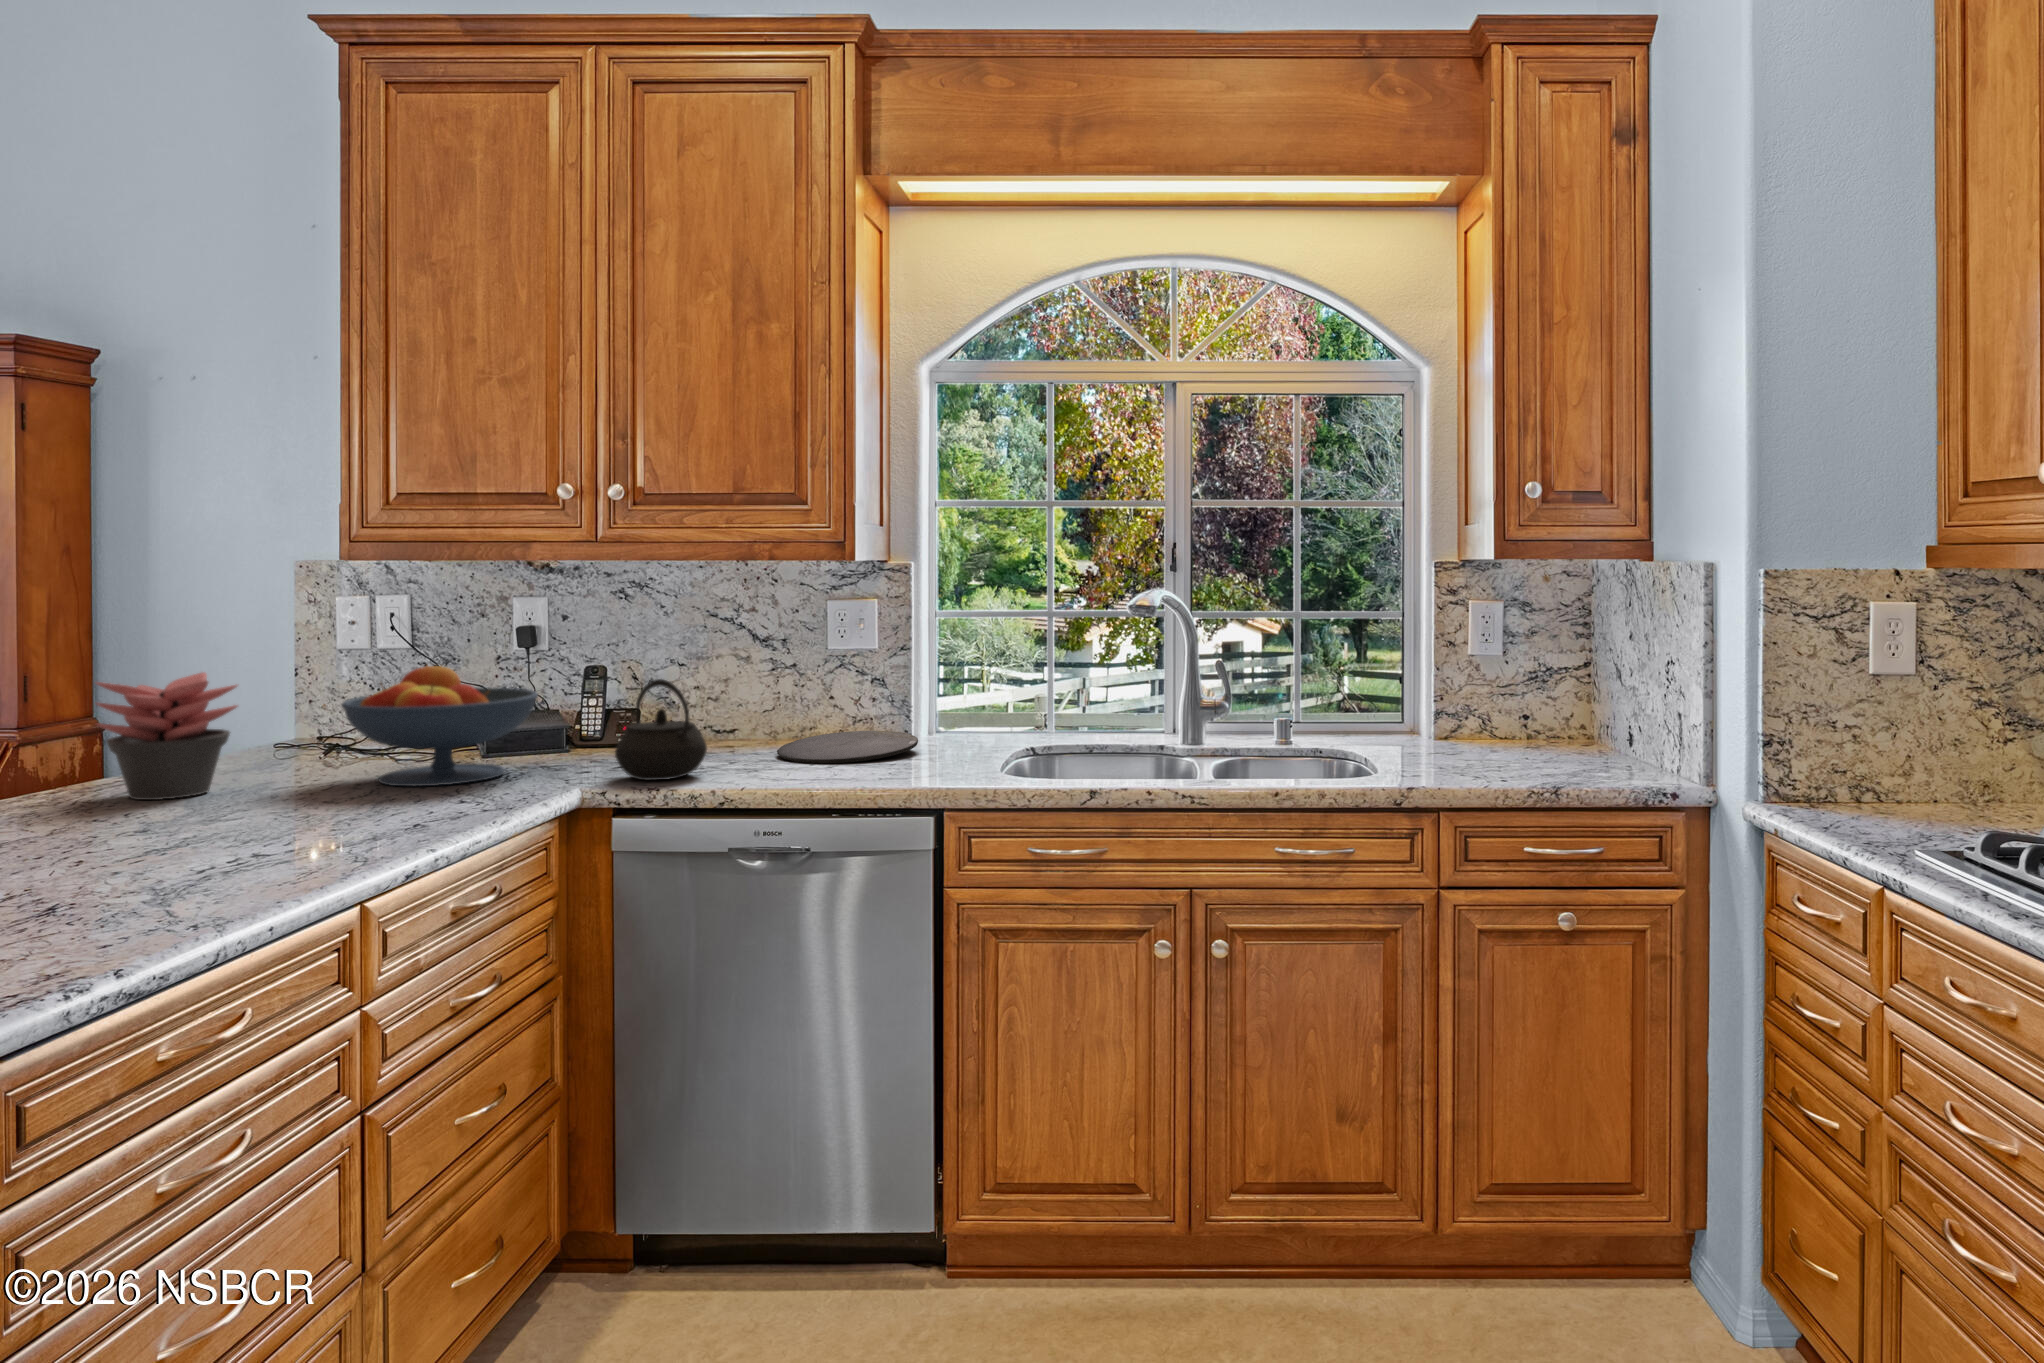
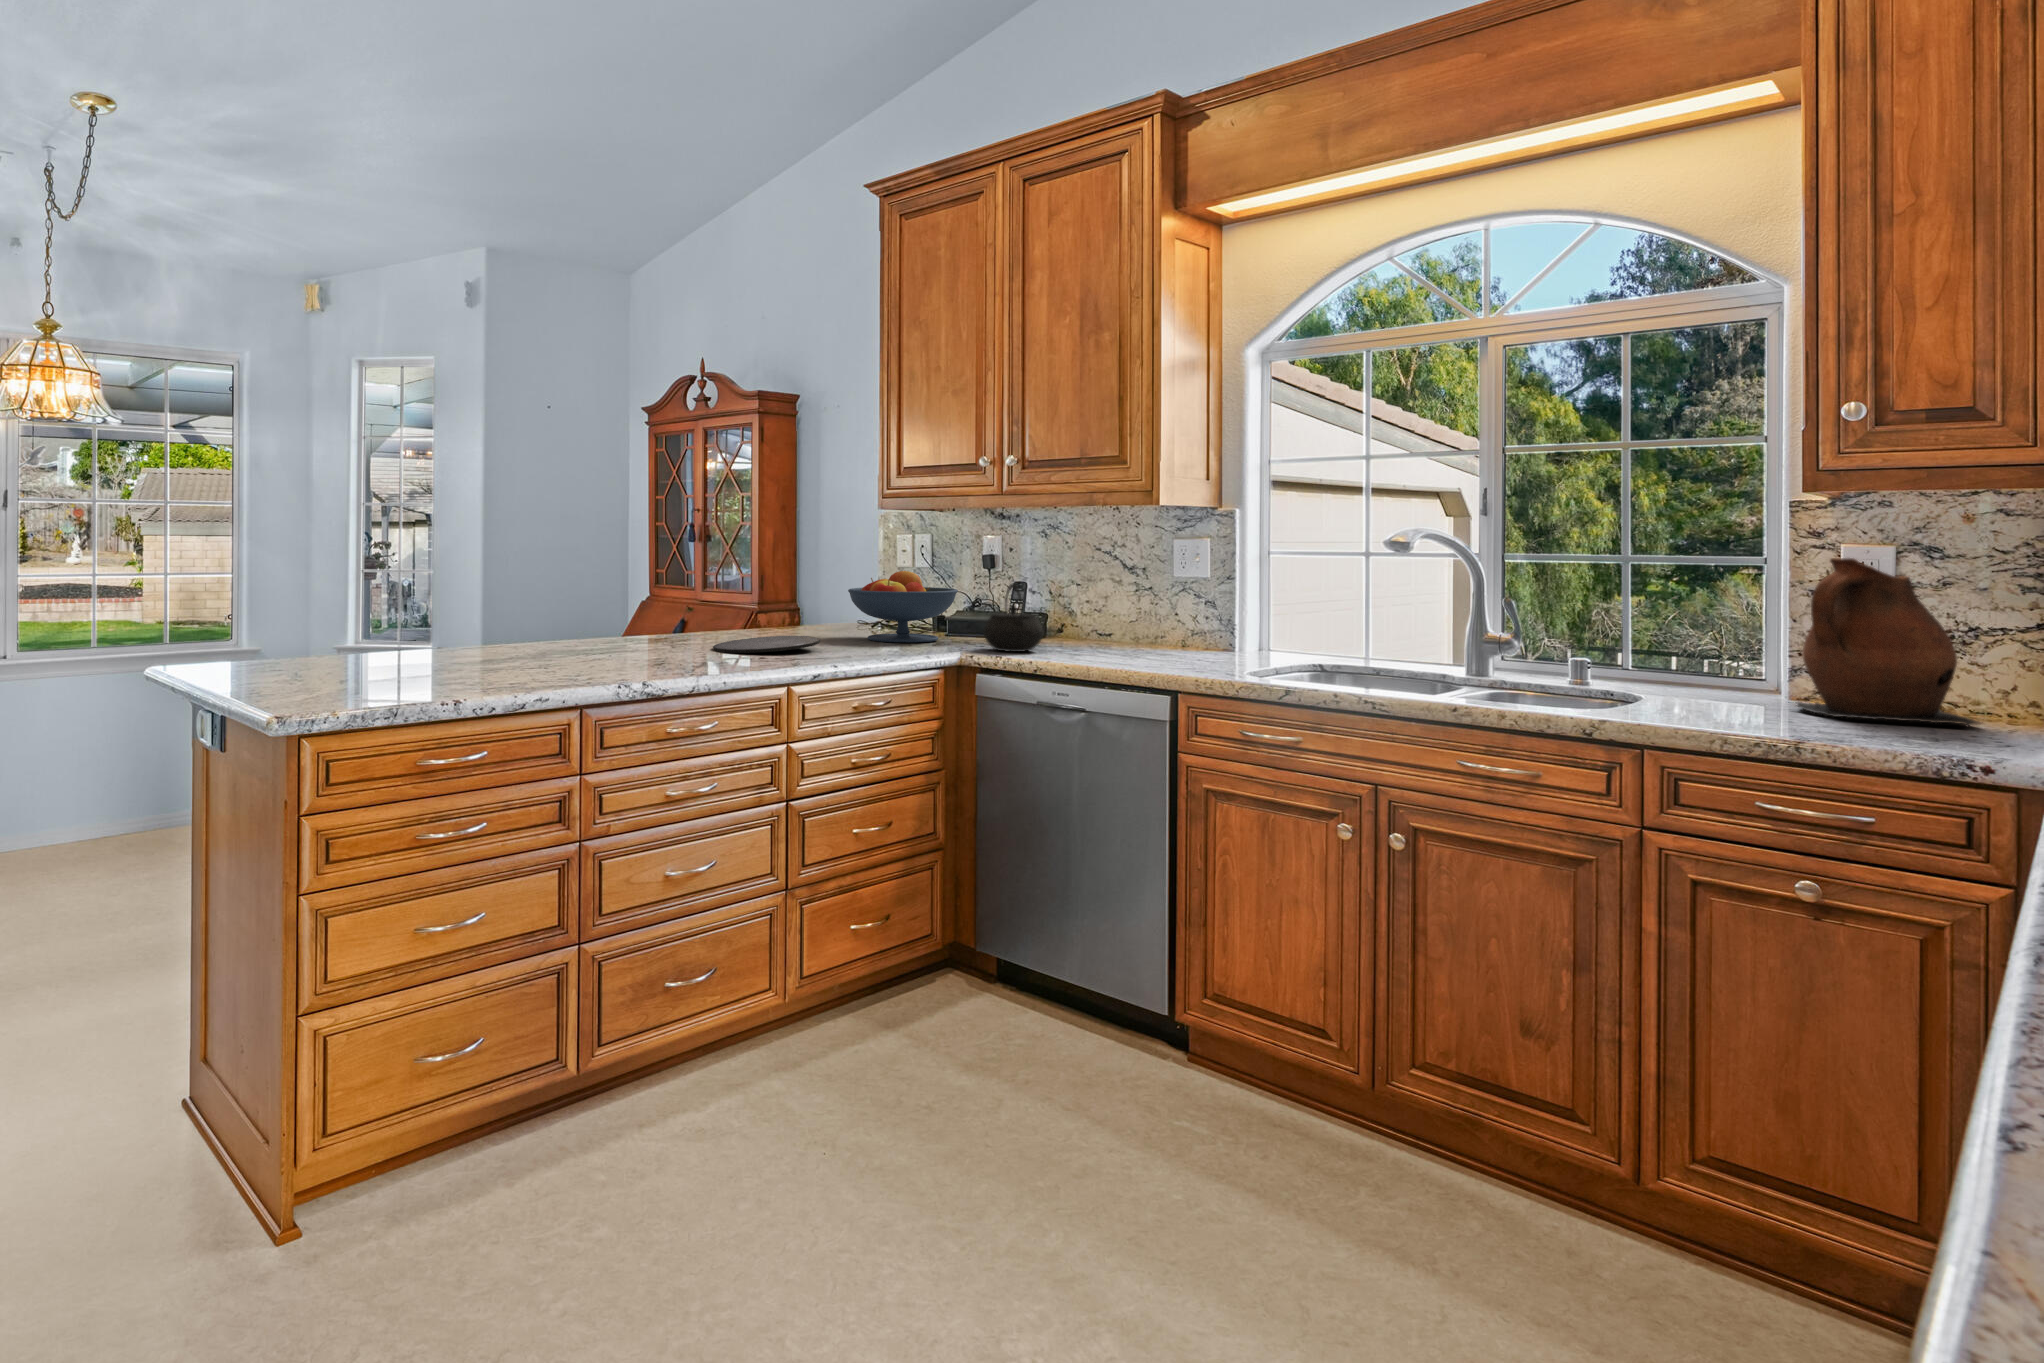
ceramic pitcher: none [1463,619,1593,759] -> present [1788,558,1981,727]
succulent plant: present [96,672,237,800] -> none [742,568,804,635]
plate: present [777,731,918,763] -> present [713,636,820,653]

